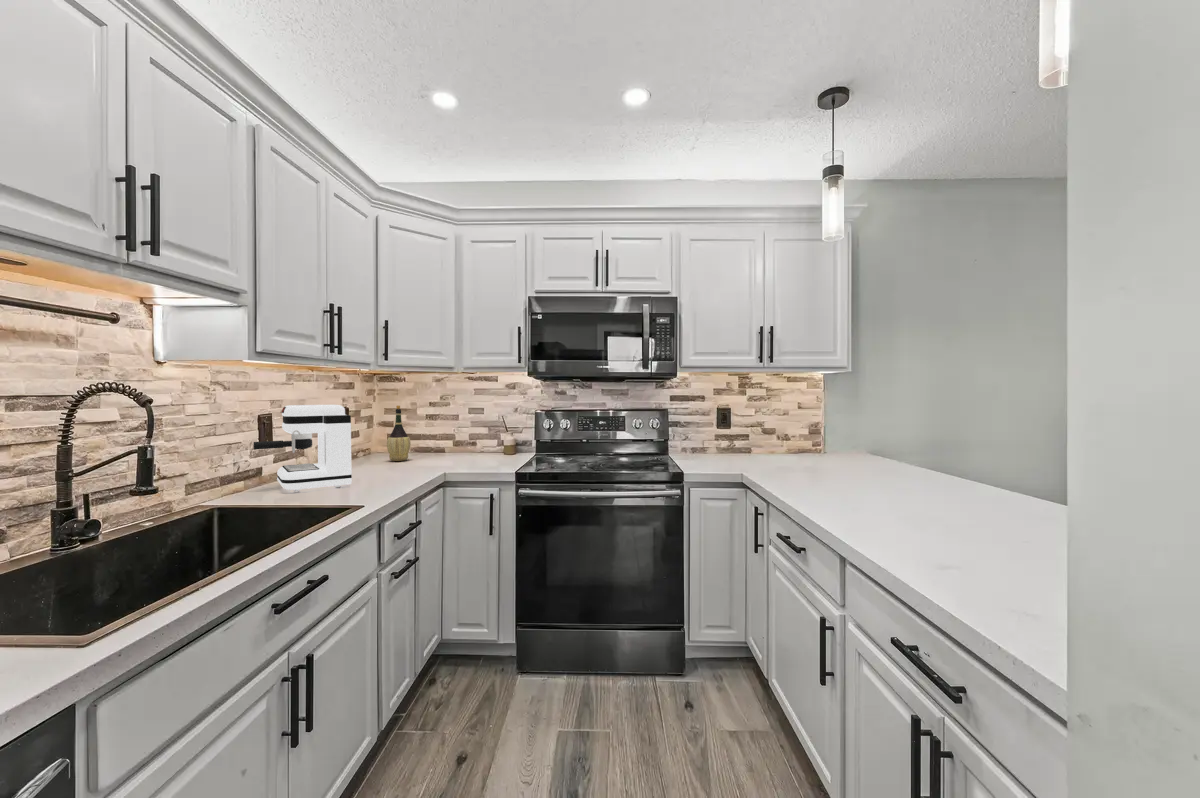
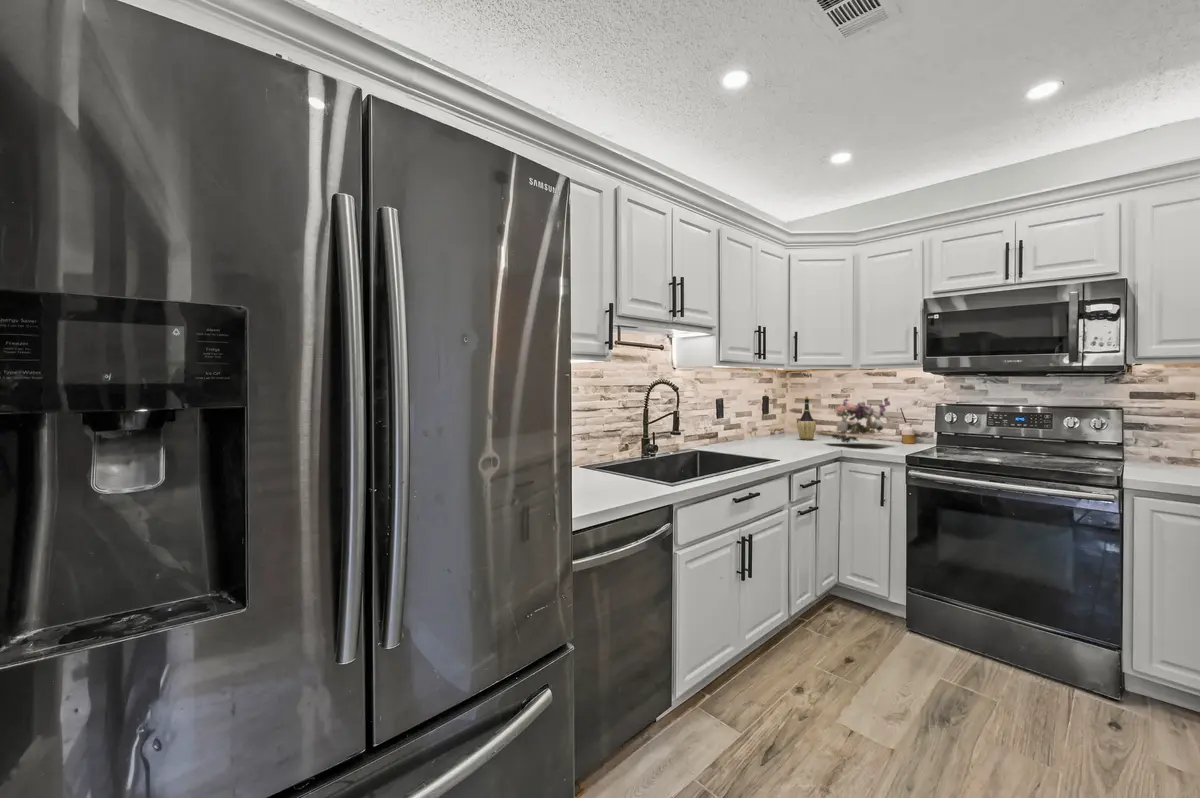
flower arrangement: none [419,404,500,465] -> present [827,398,890,443]
coffee maker: present [254,405,352,492] -> none [714,394,773,450]

